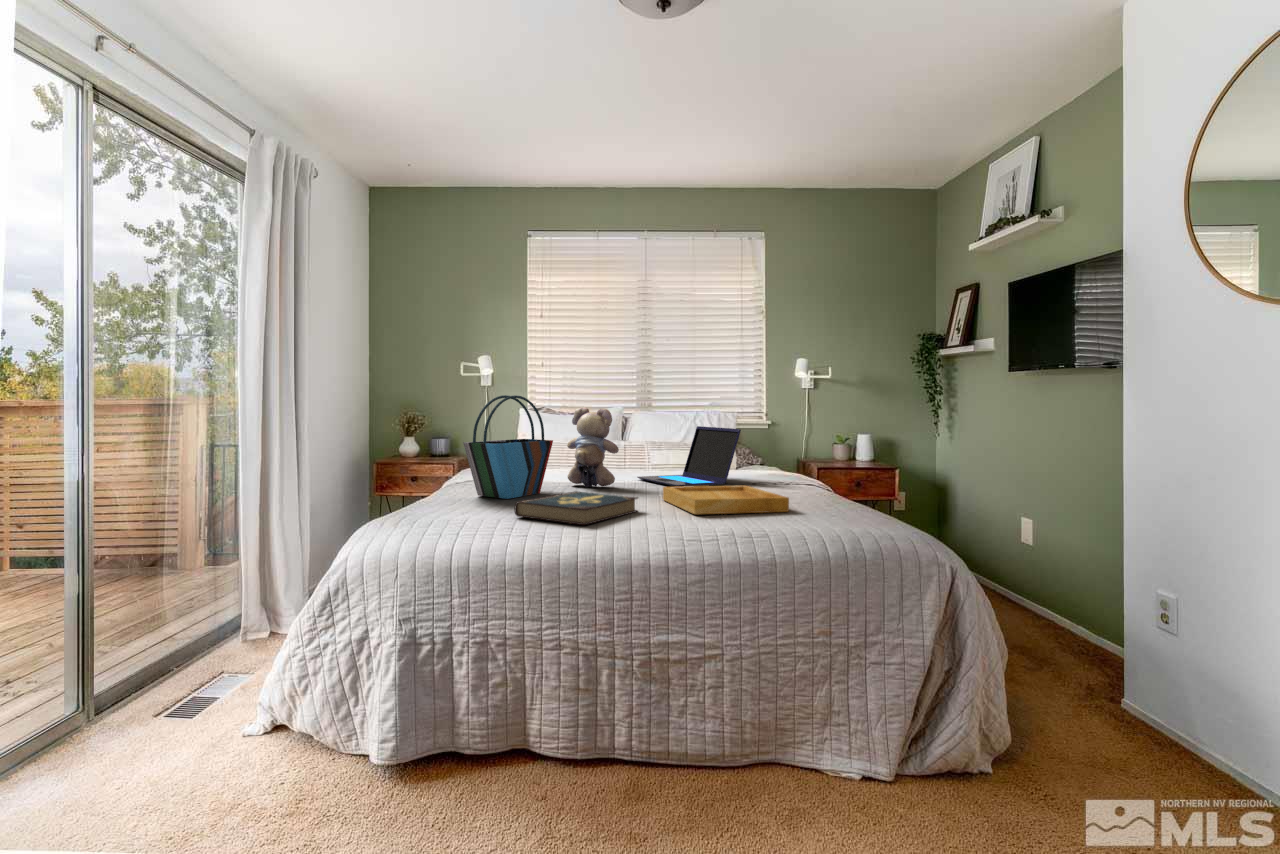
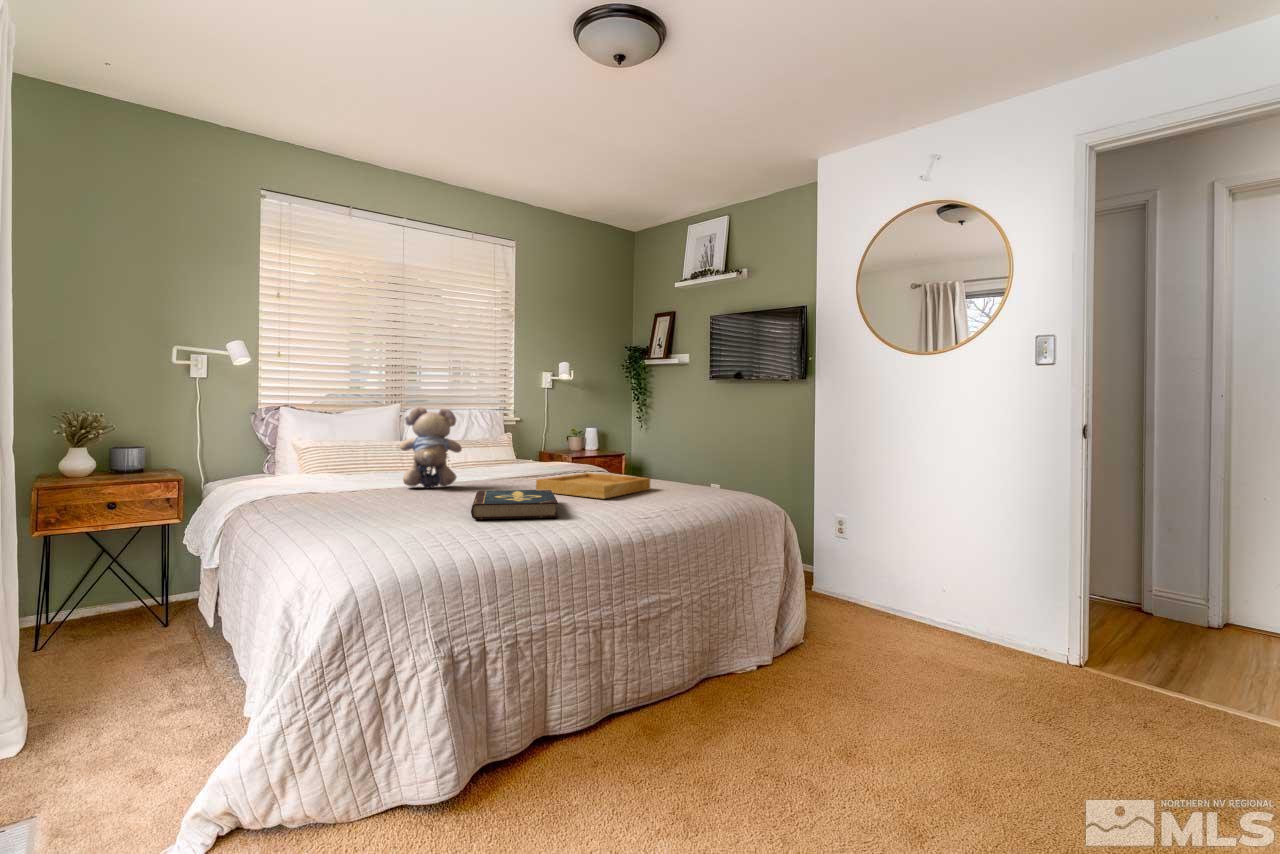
tote bag: present [463,395,553,499] -> none [344,395,407,508]
laptop: present [637,426,741,487] -> none [448,424,544,480]

